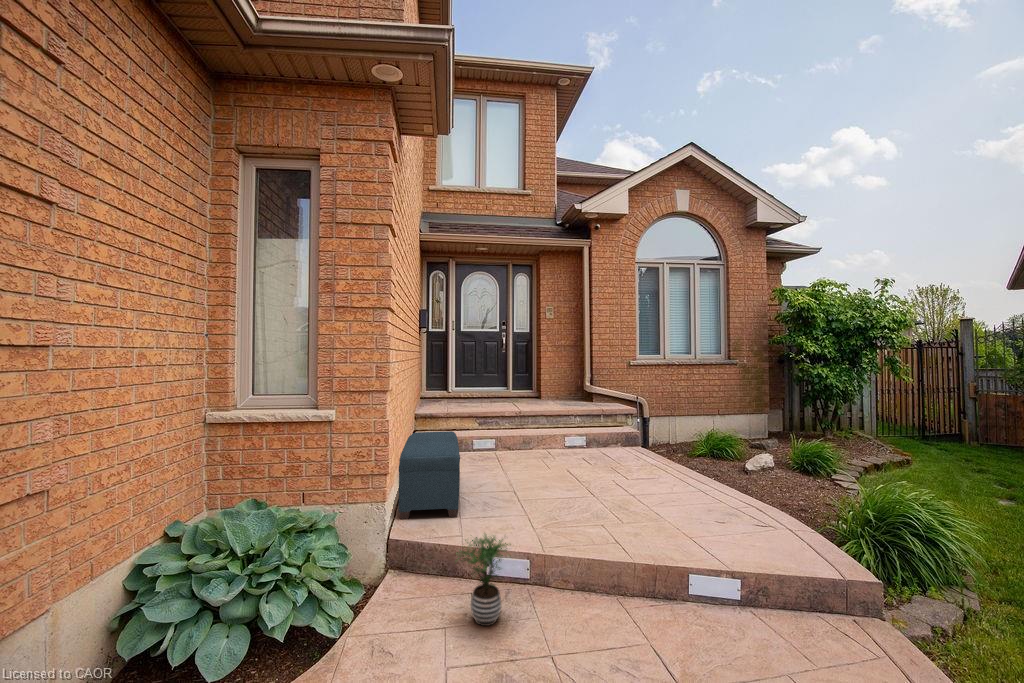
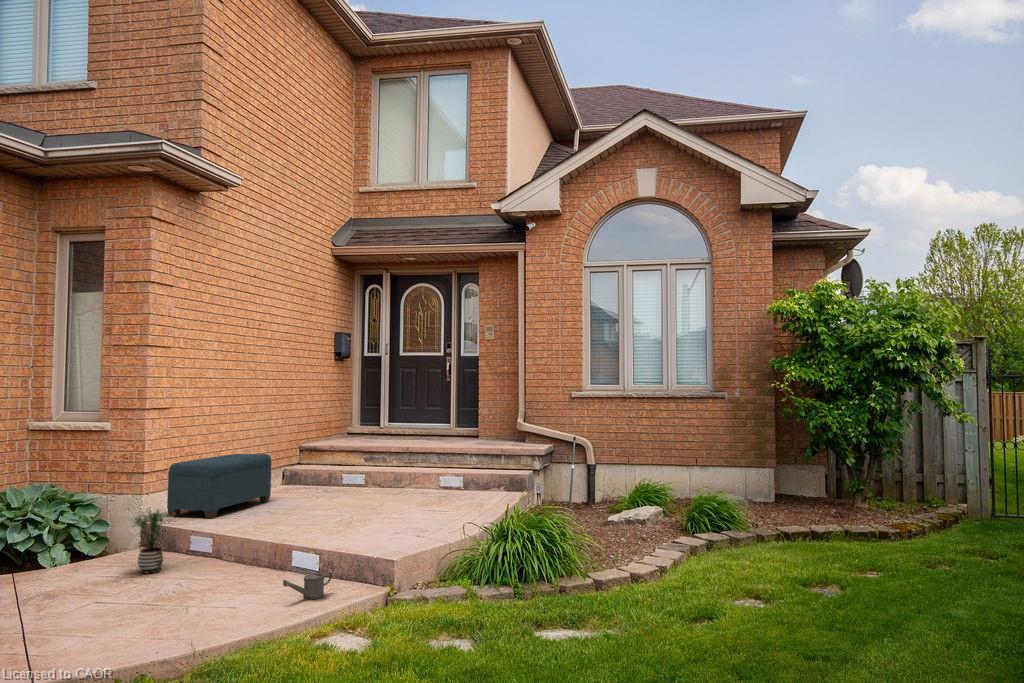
watering can: none [752,598,782,645] -> present [283,572,332,599]

